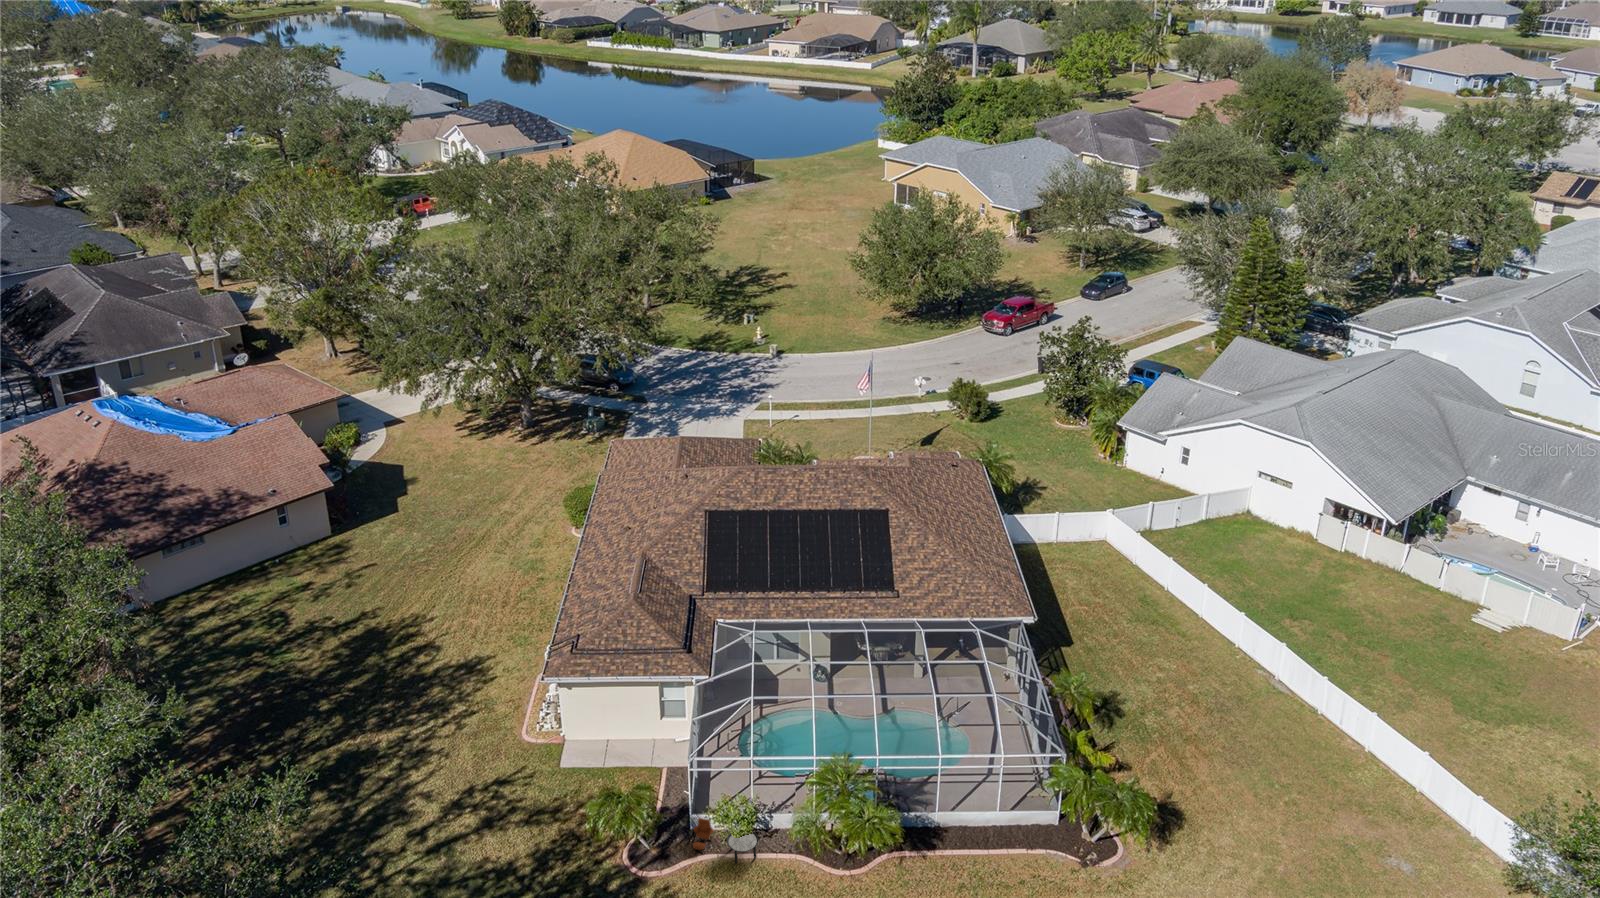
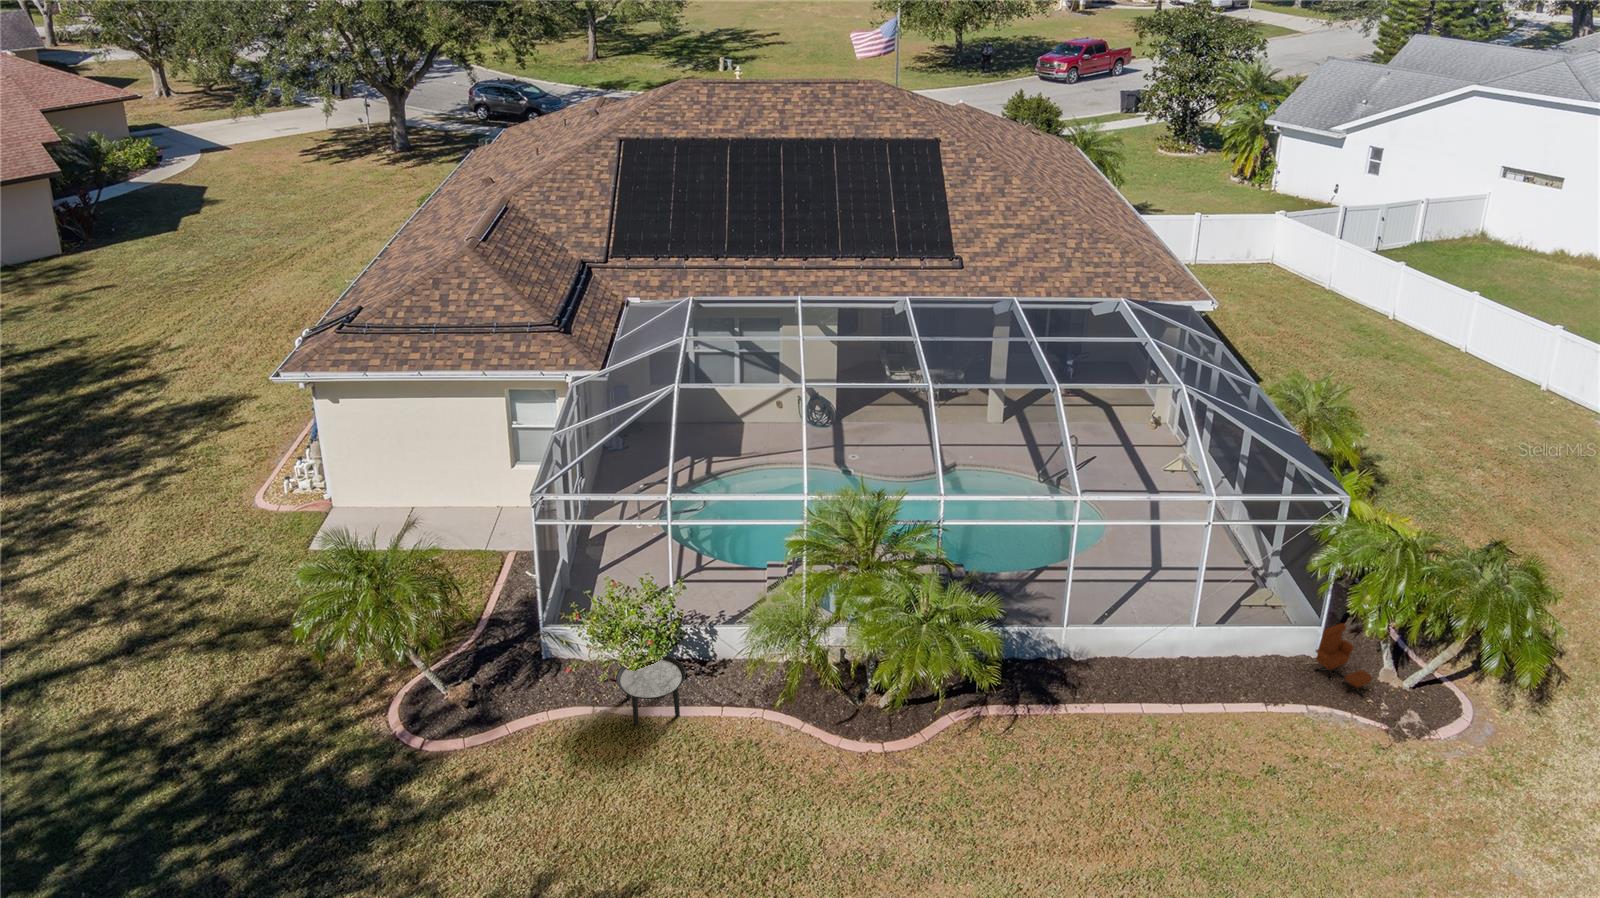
lounge chair: present [693,818,714,851] -> present [1315,623,1372,697]

